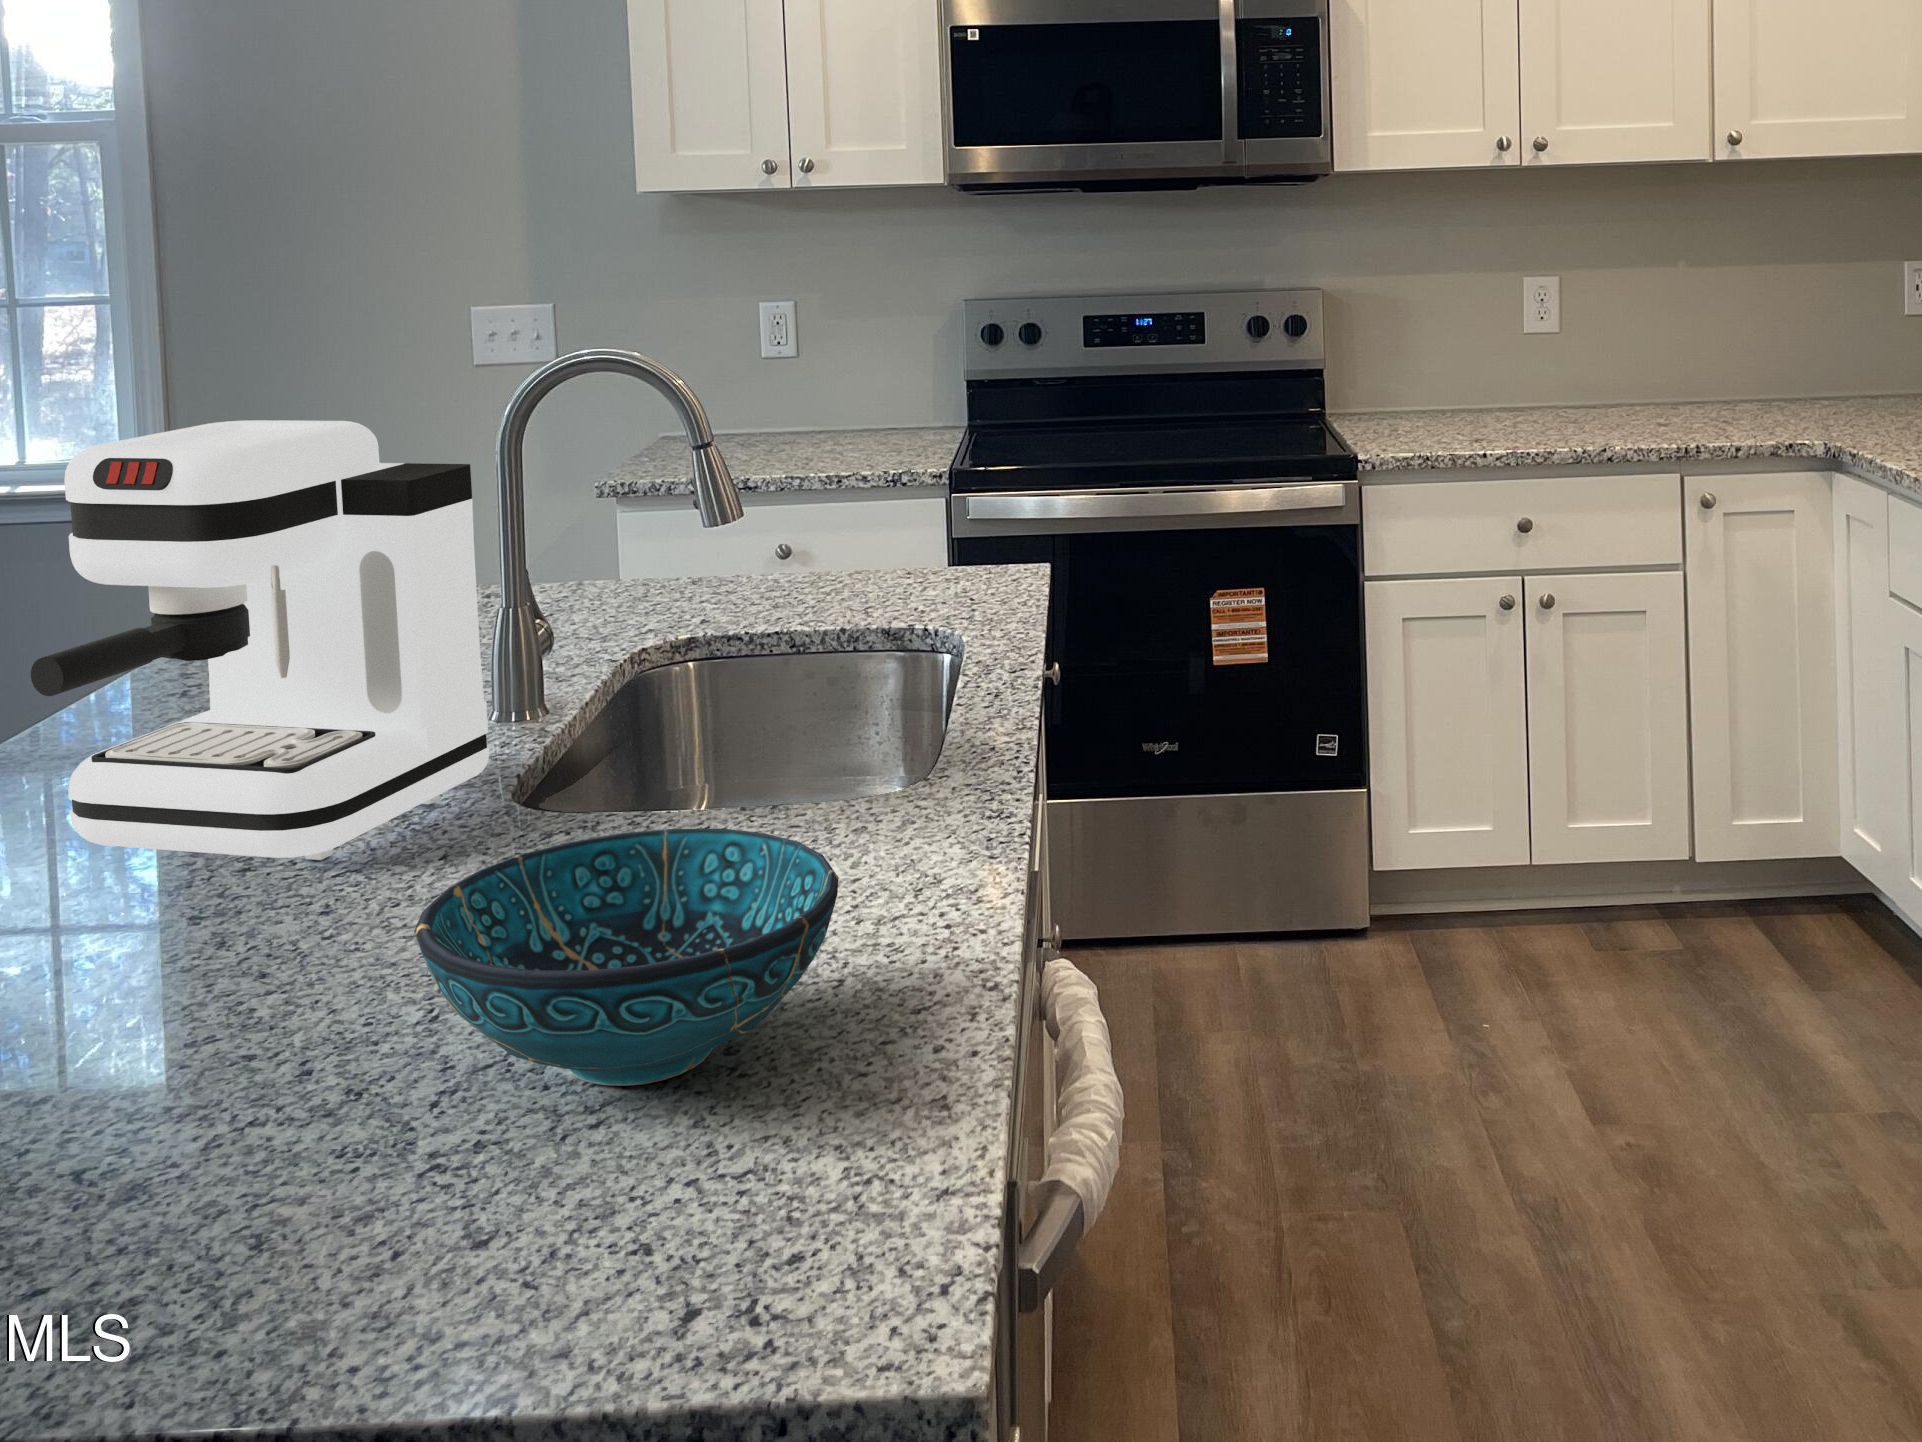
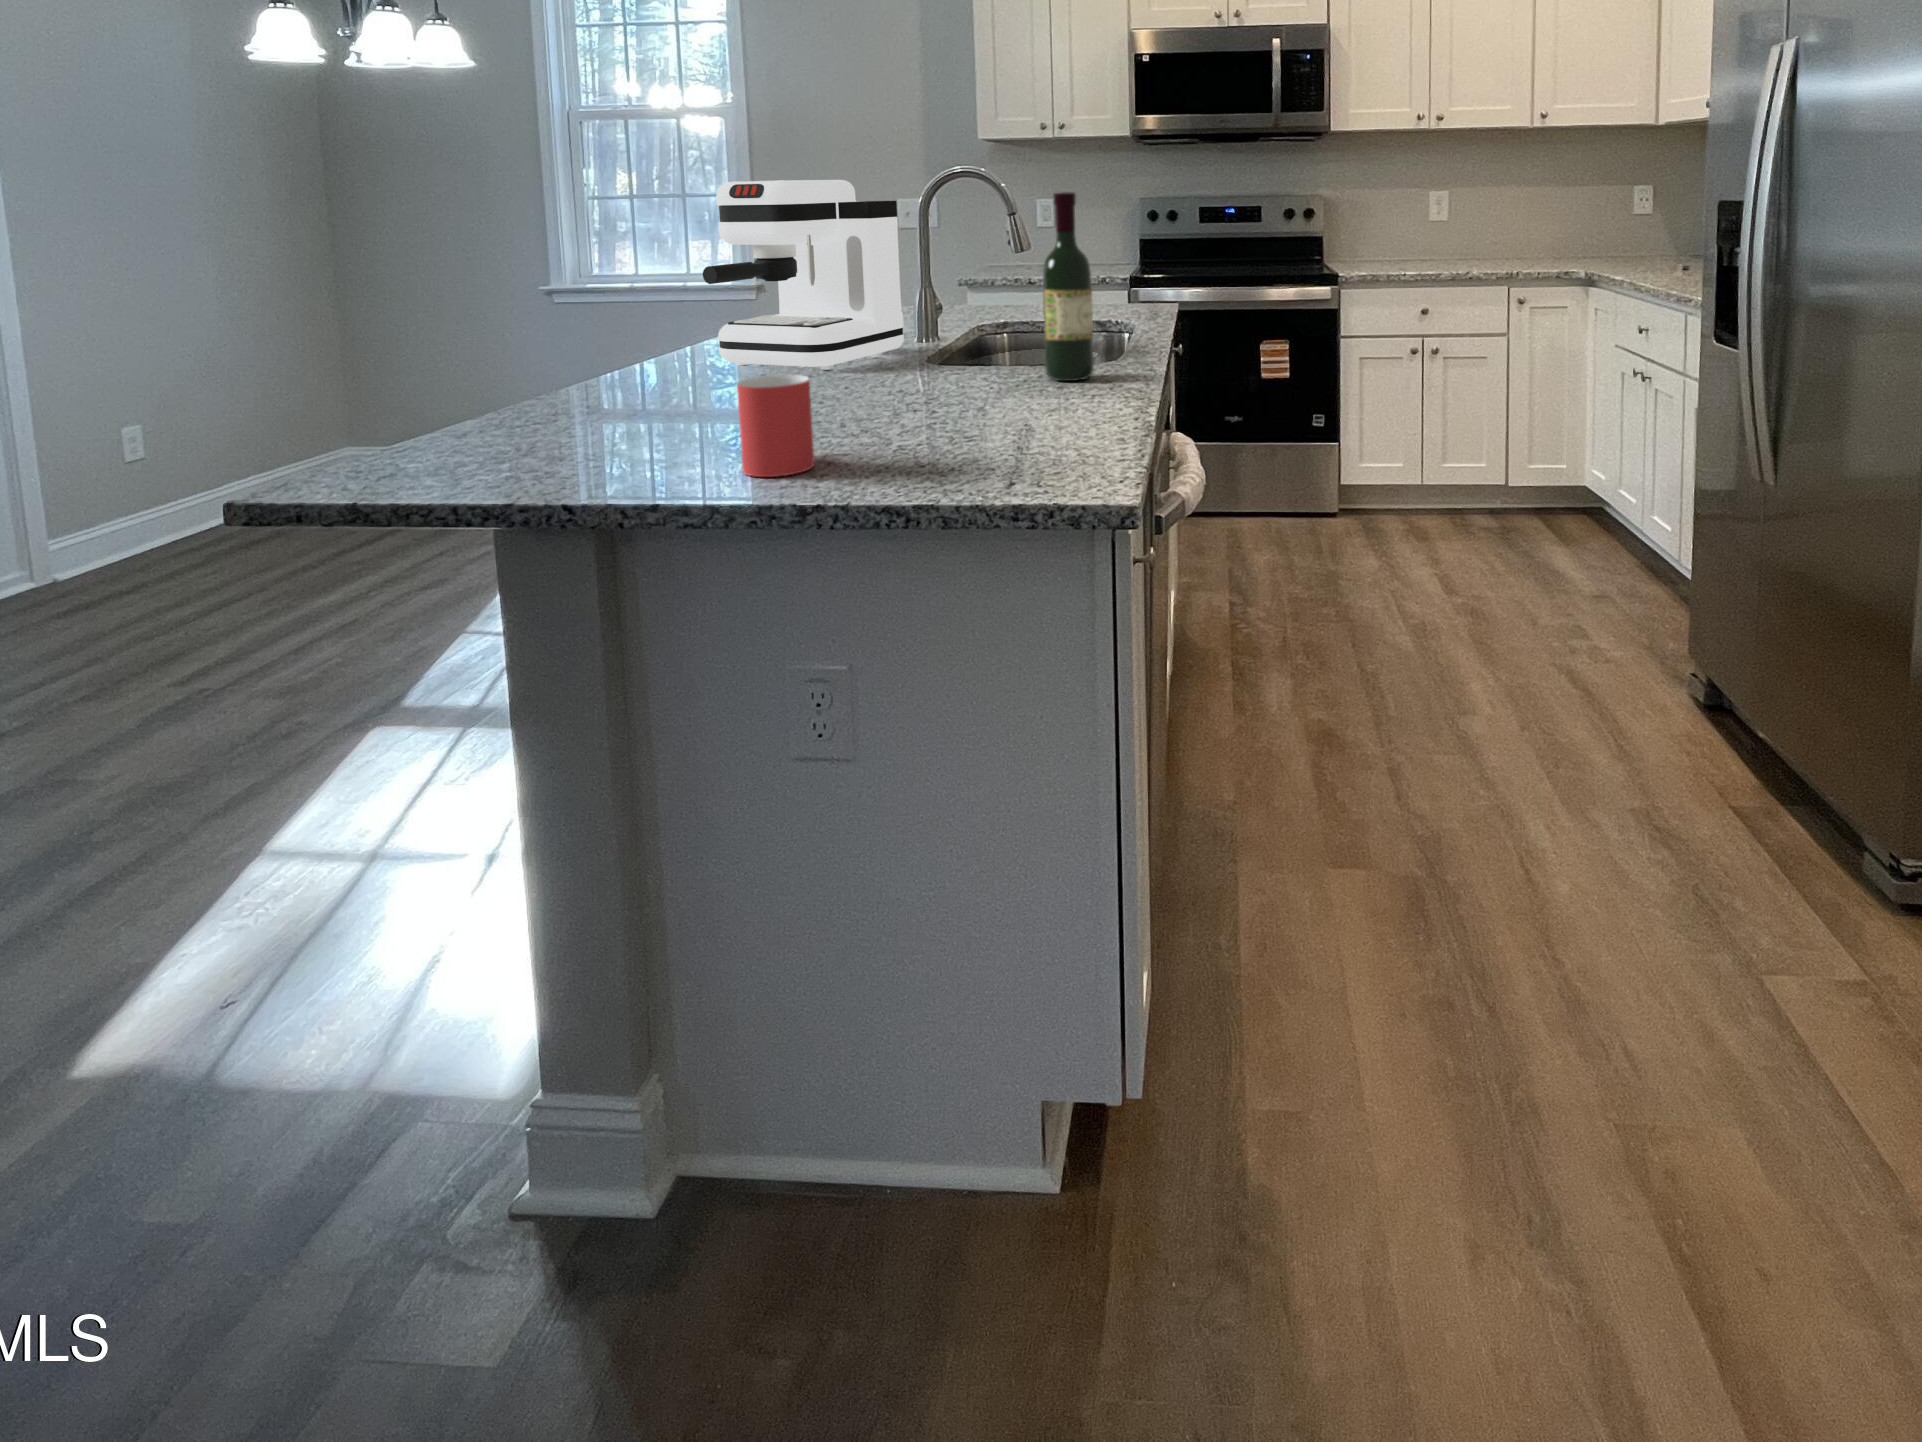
wine bottle: none [796,483,909,891] -> present [1043,192,1094,381]
decorative bowl: present [414,828,838,1086] -> none [869,331,1057,424]
mug: none [95,1076,286,1358] -> present [737,375,814,477]

